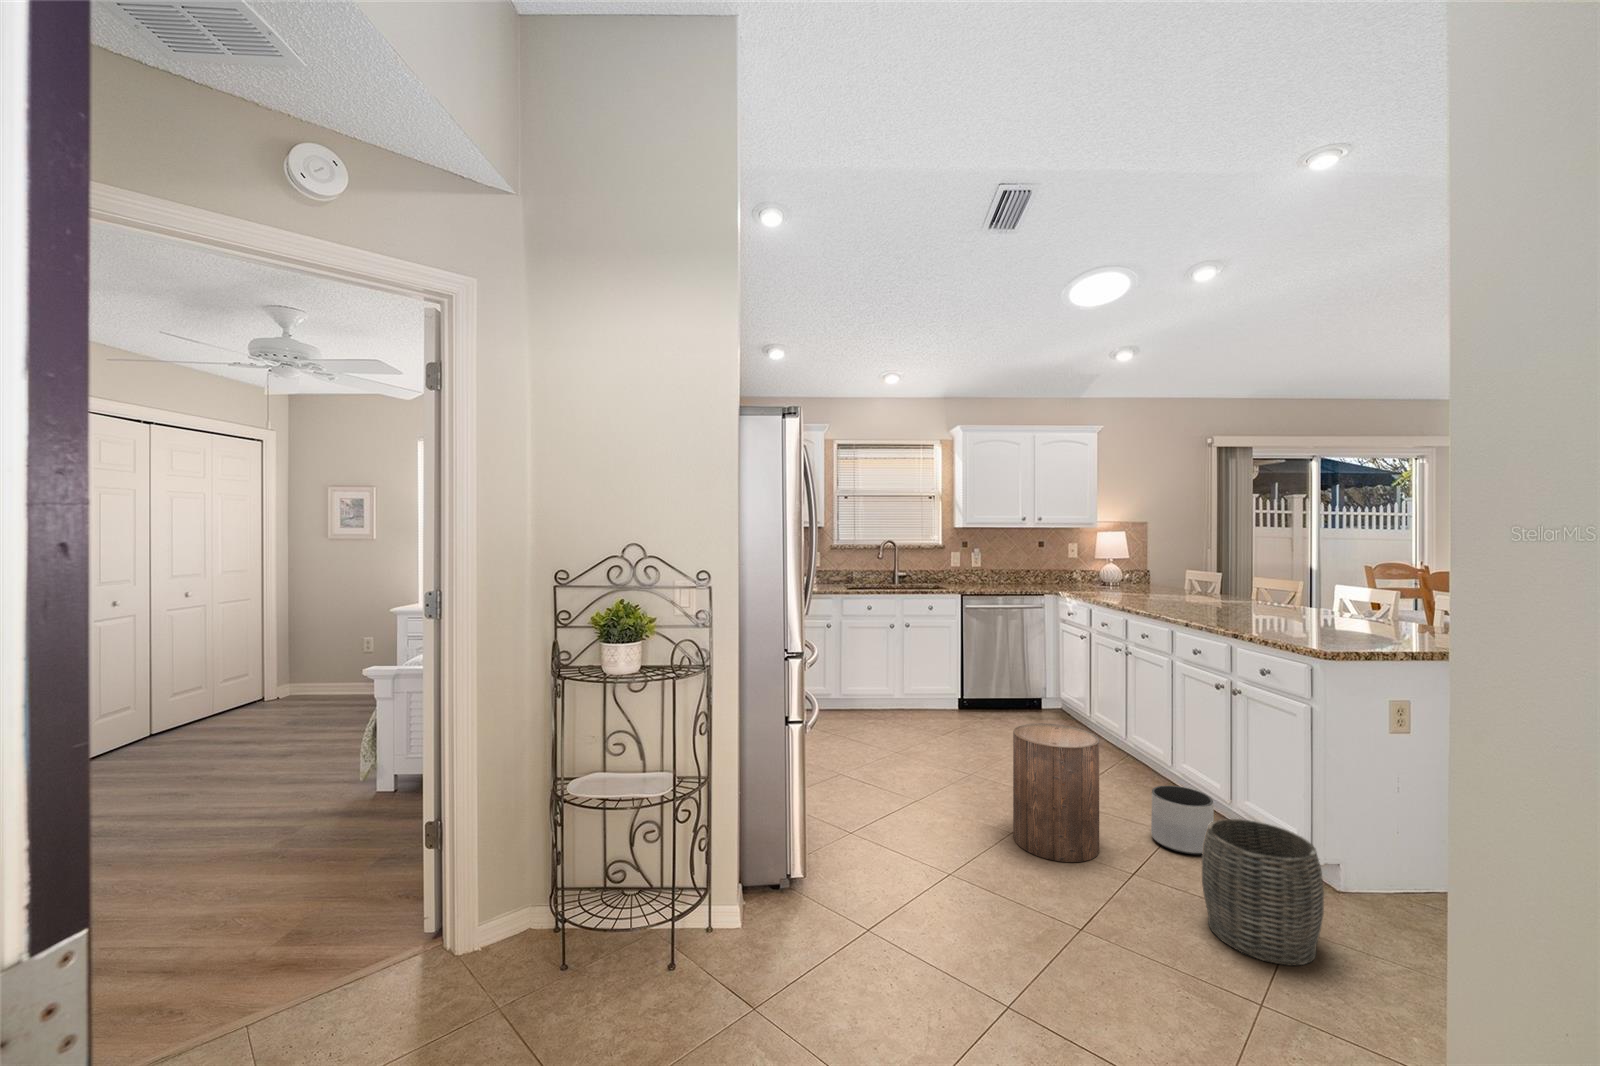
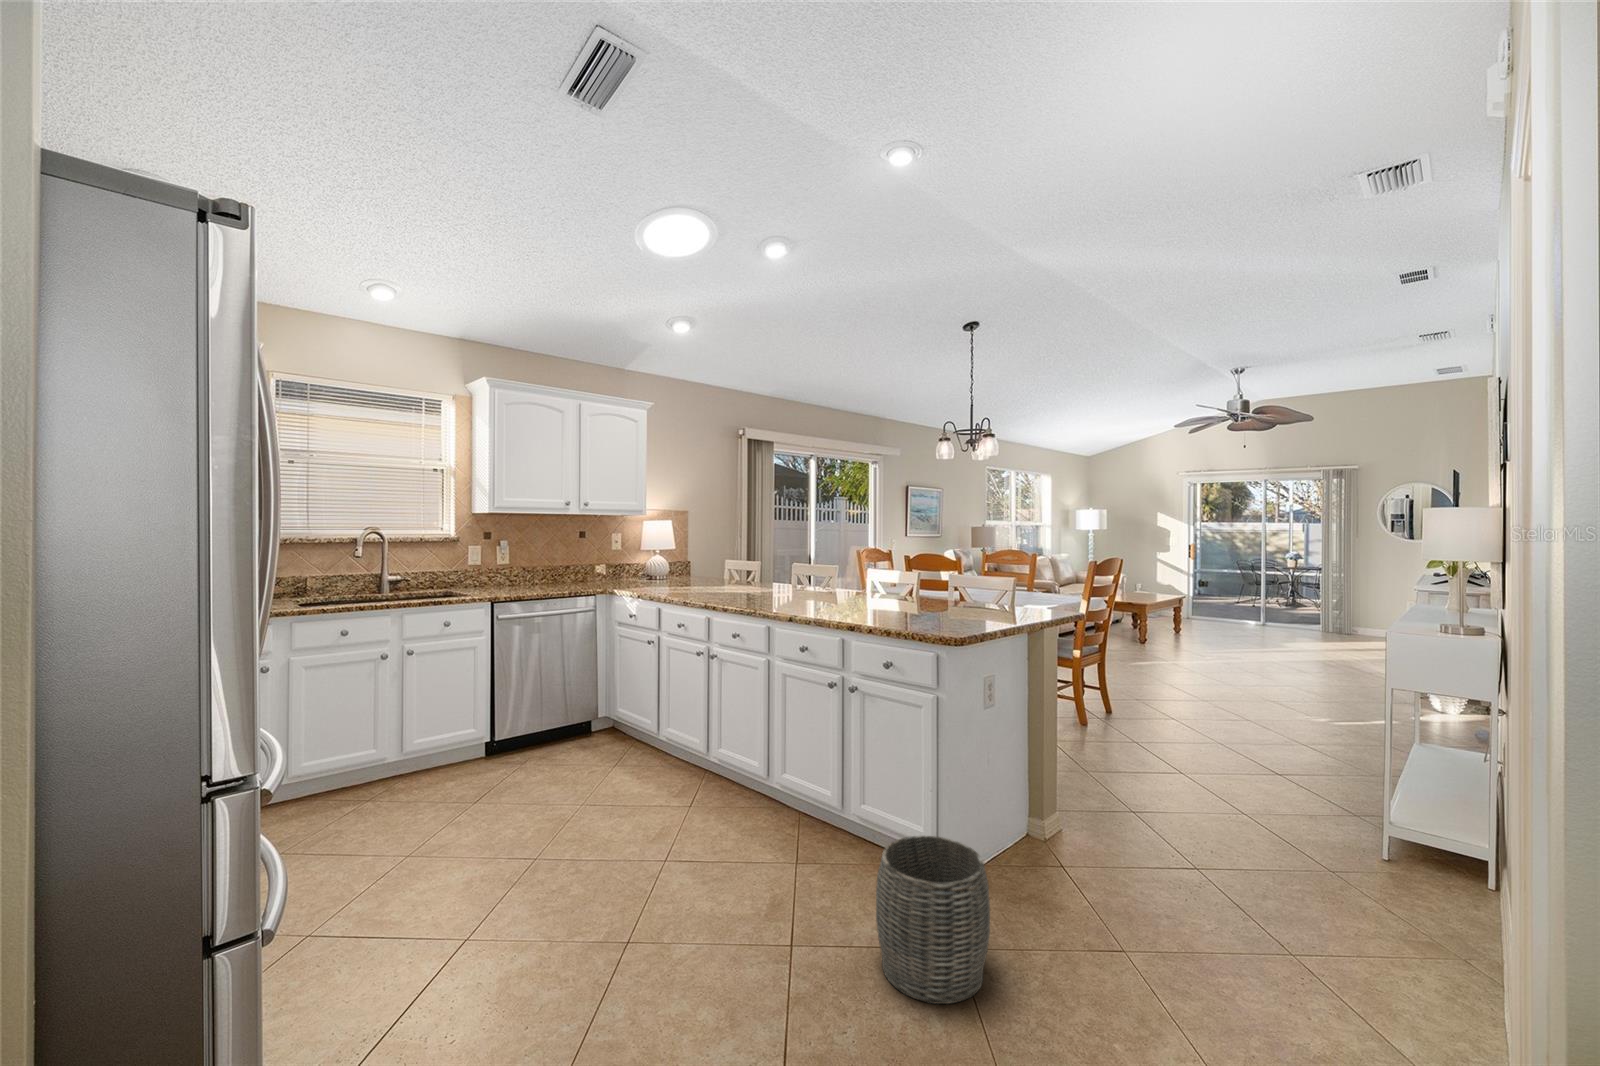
stool: present [1013,723,1099,862] -> none [630,767,740,965]
planter: present [1151,786,1214,855] -> none [778,805,840,886]

